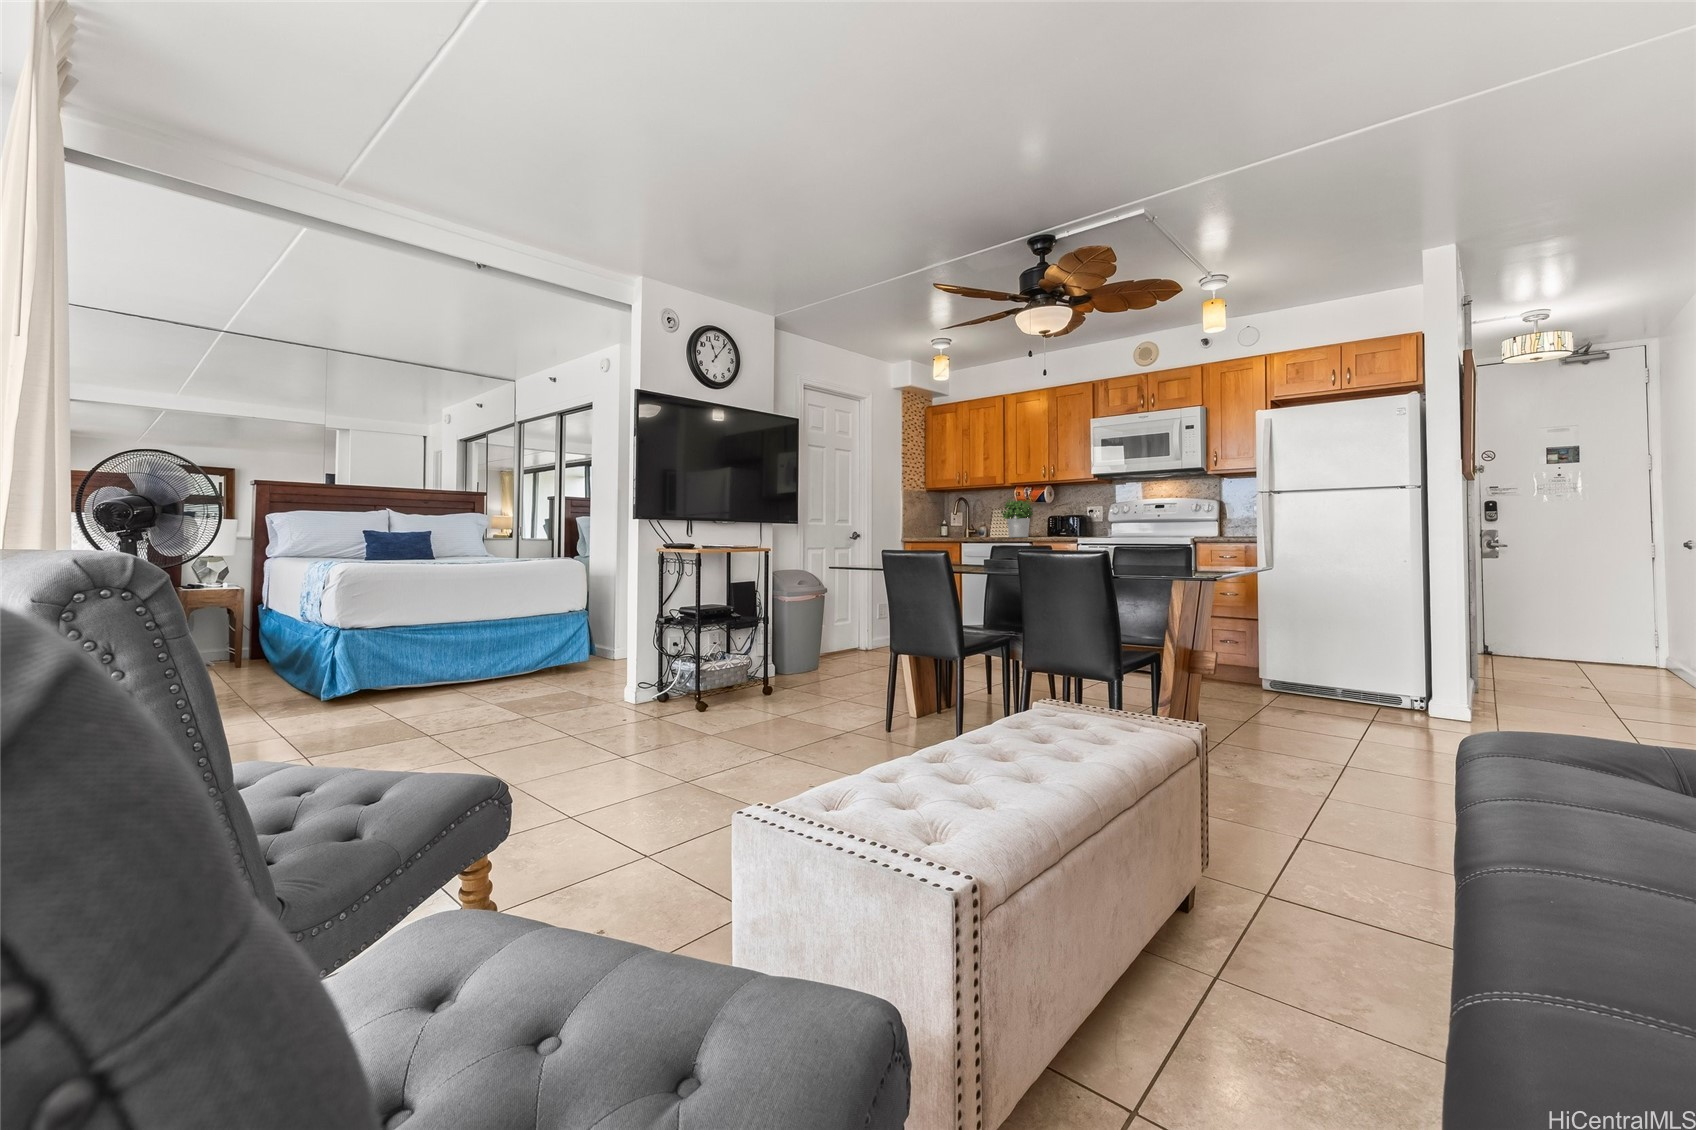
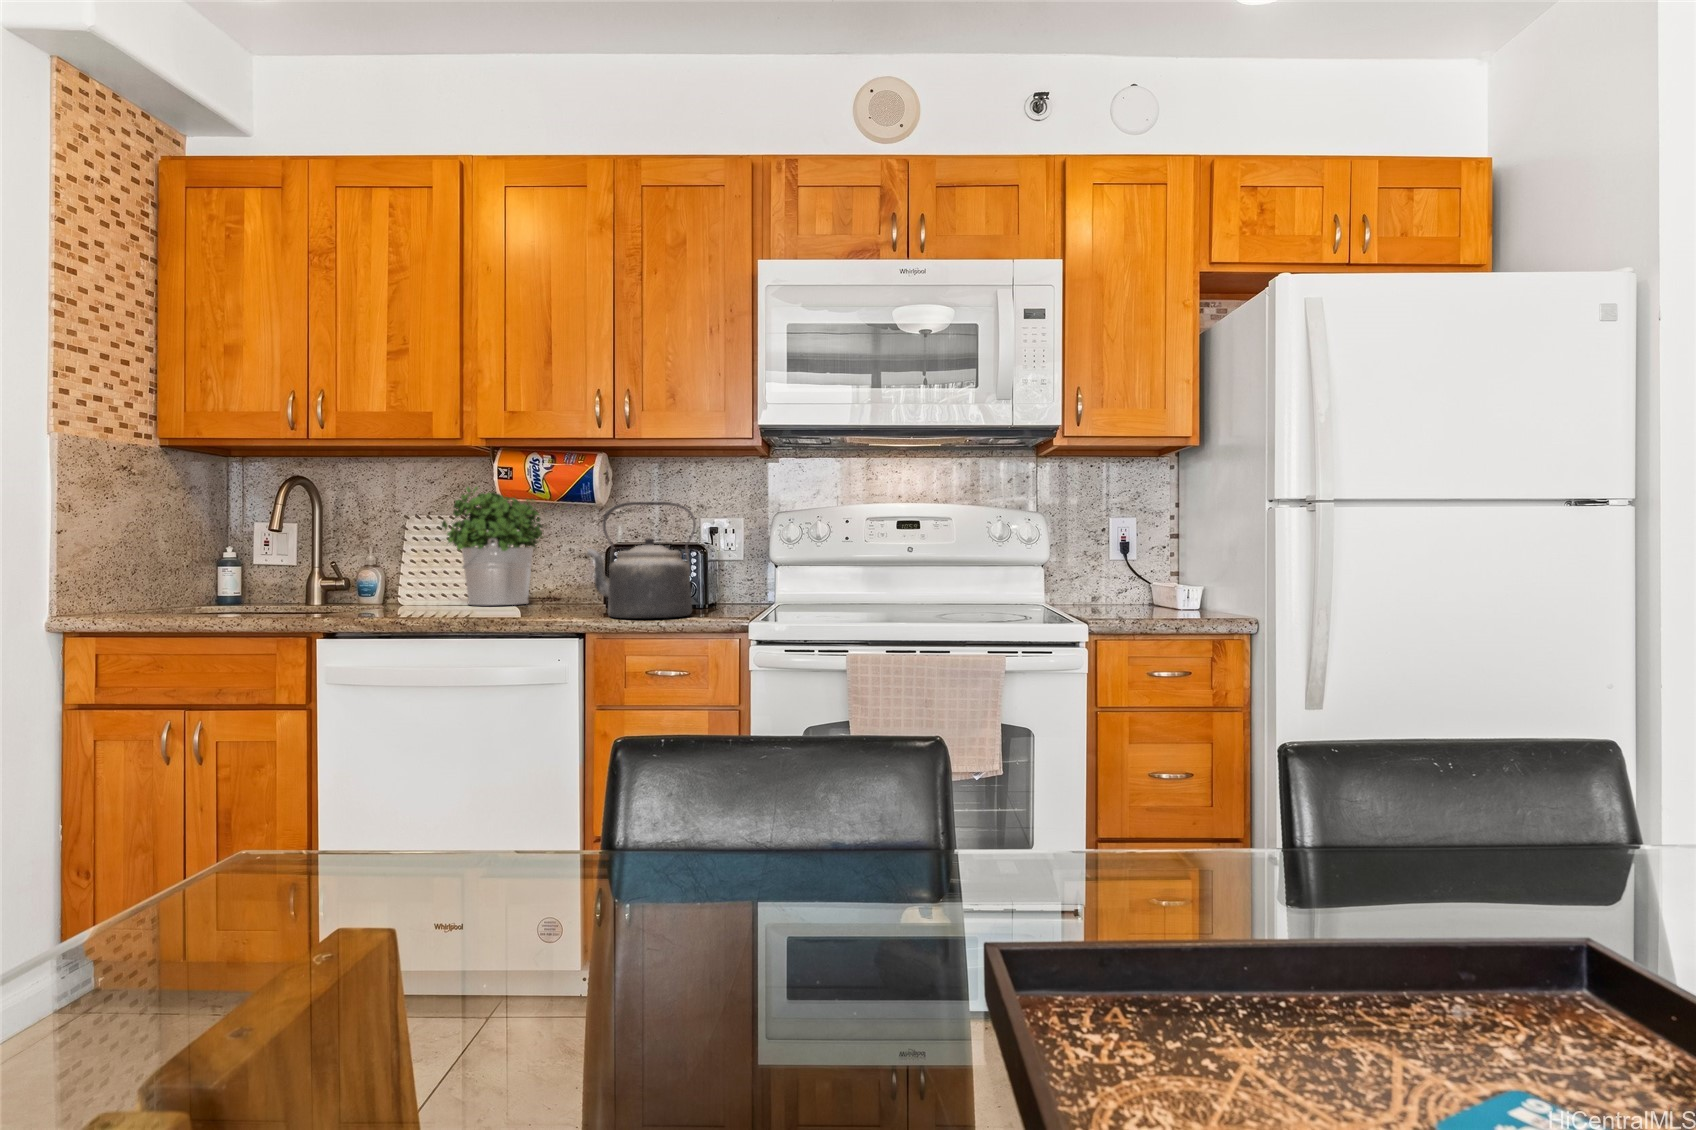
kettle: none [1036,502,1070,539] -> present [587,502,696,618]

